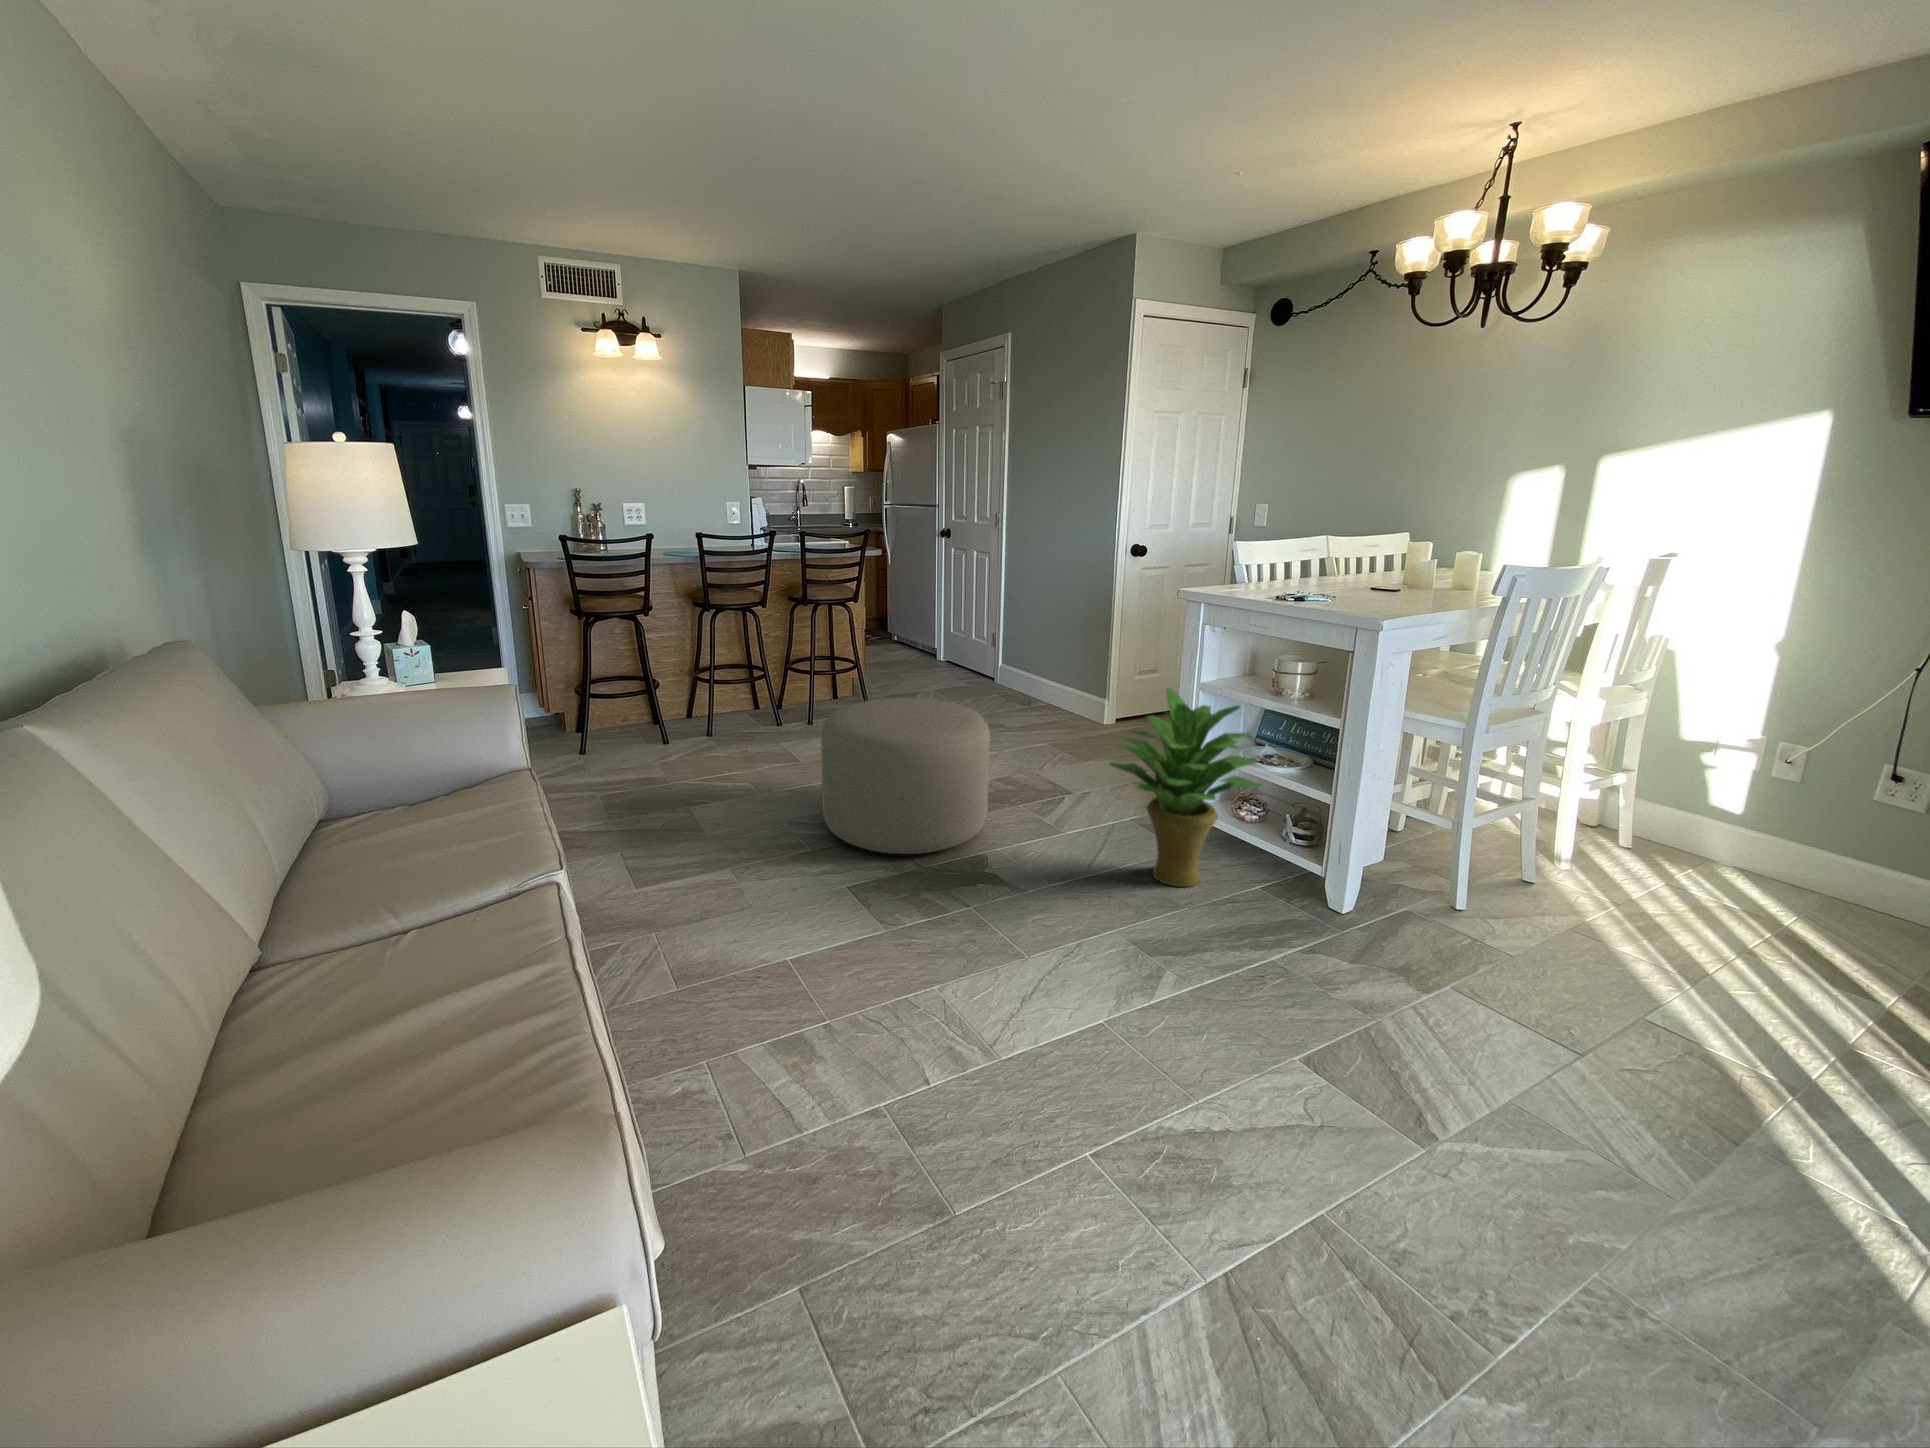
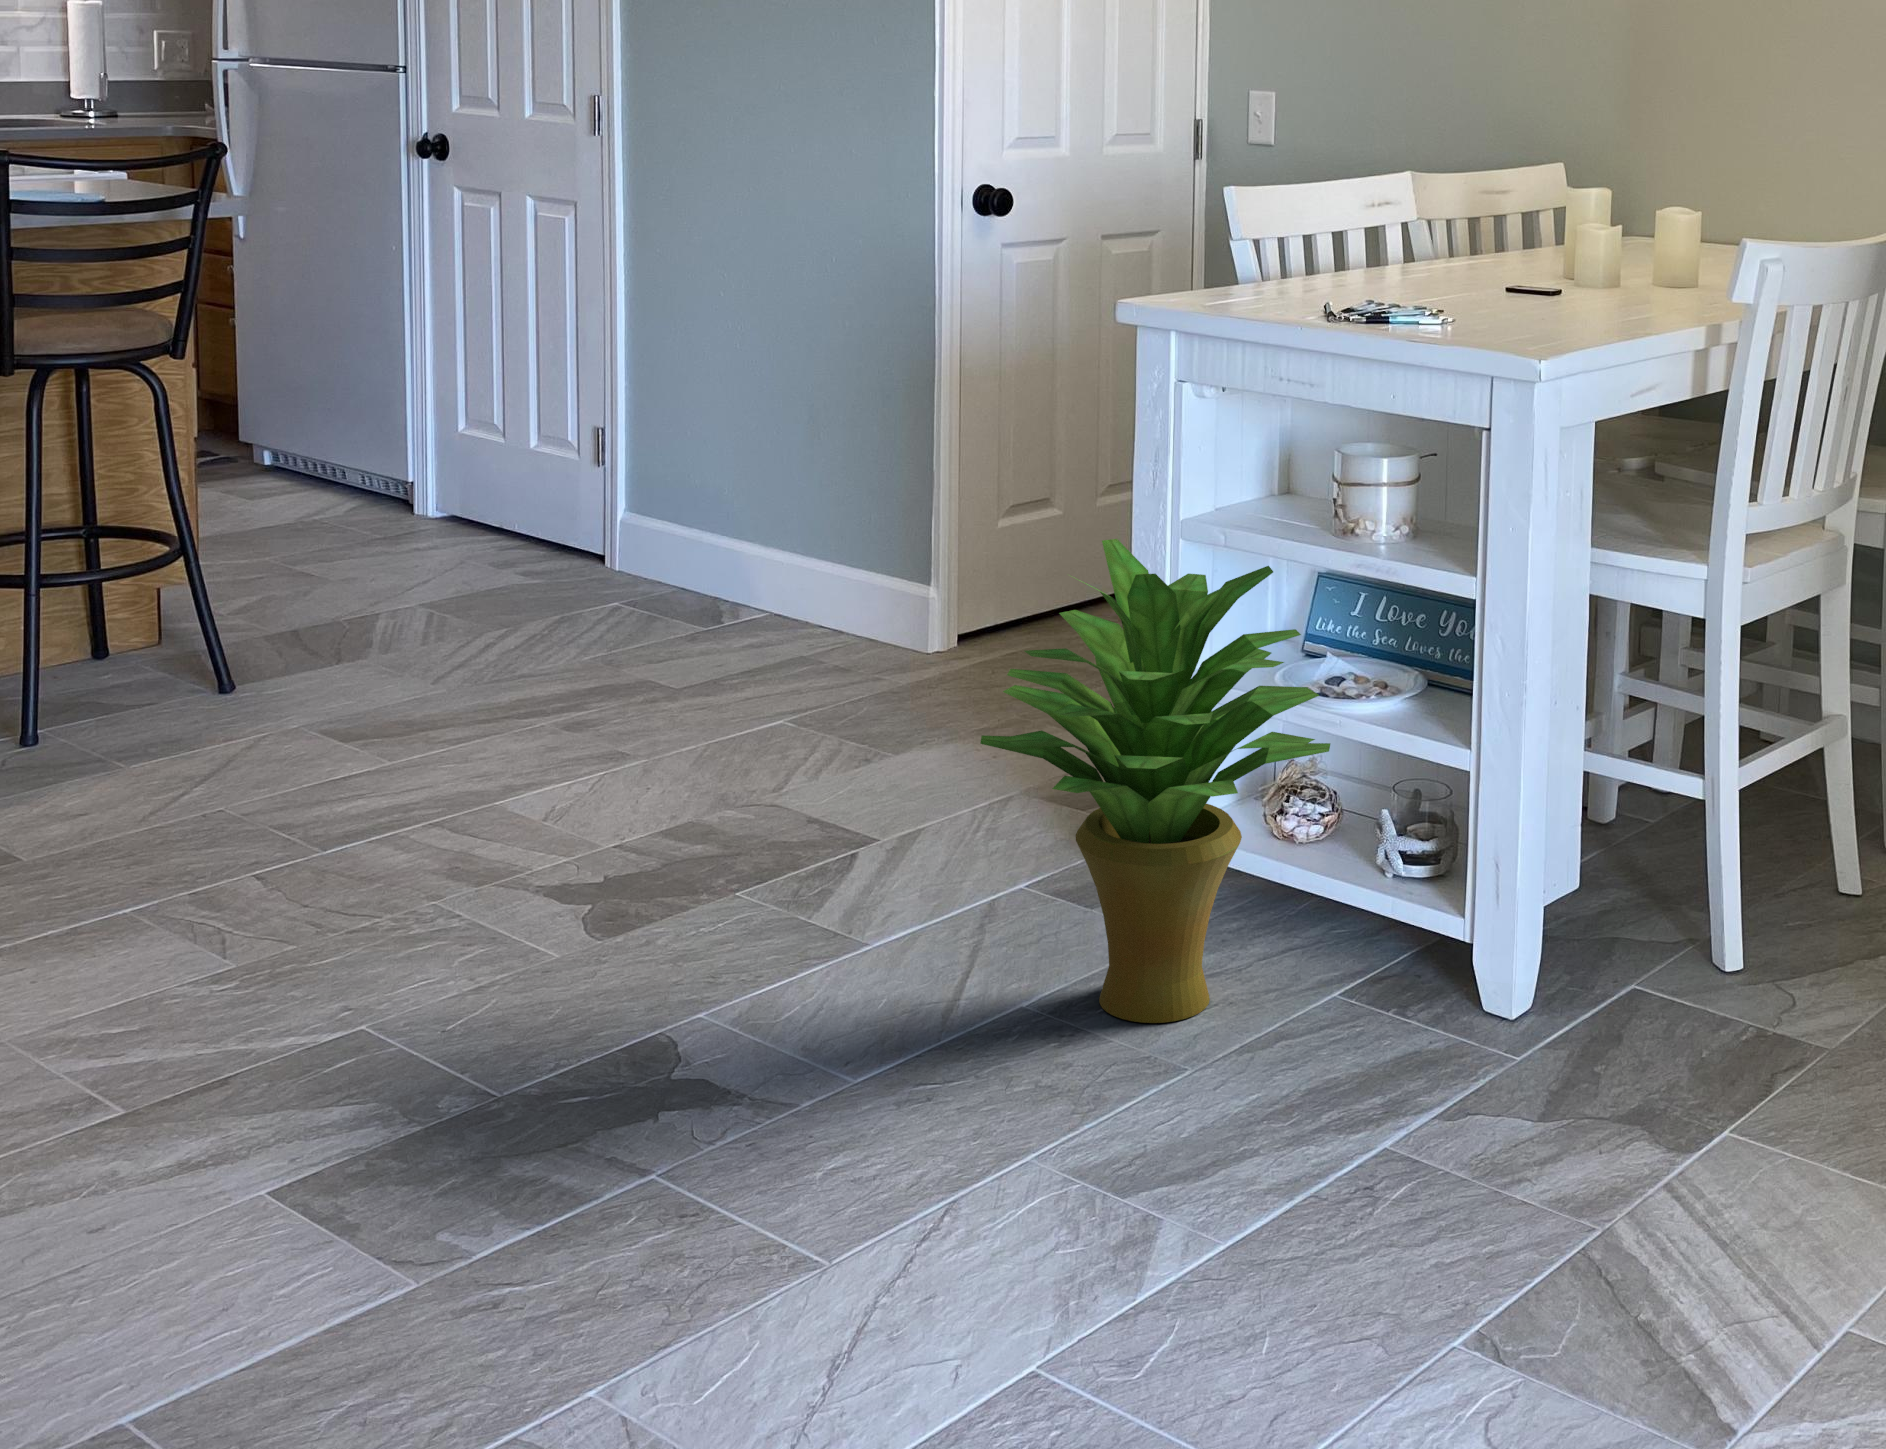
ottoman: present [821,698,990,854] -> none [138,622,655,1074]

